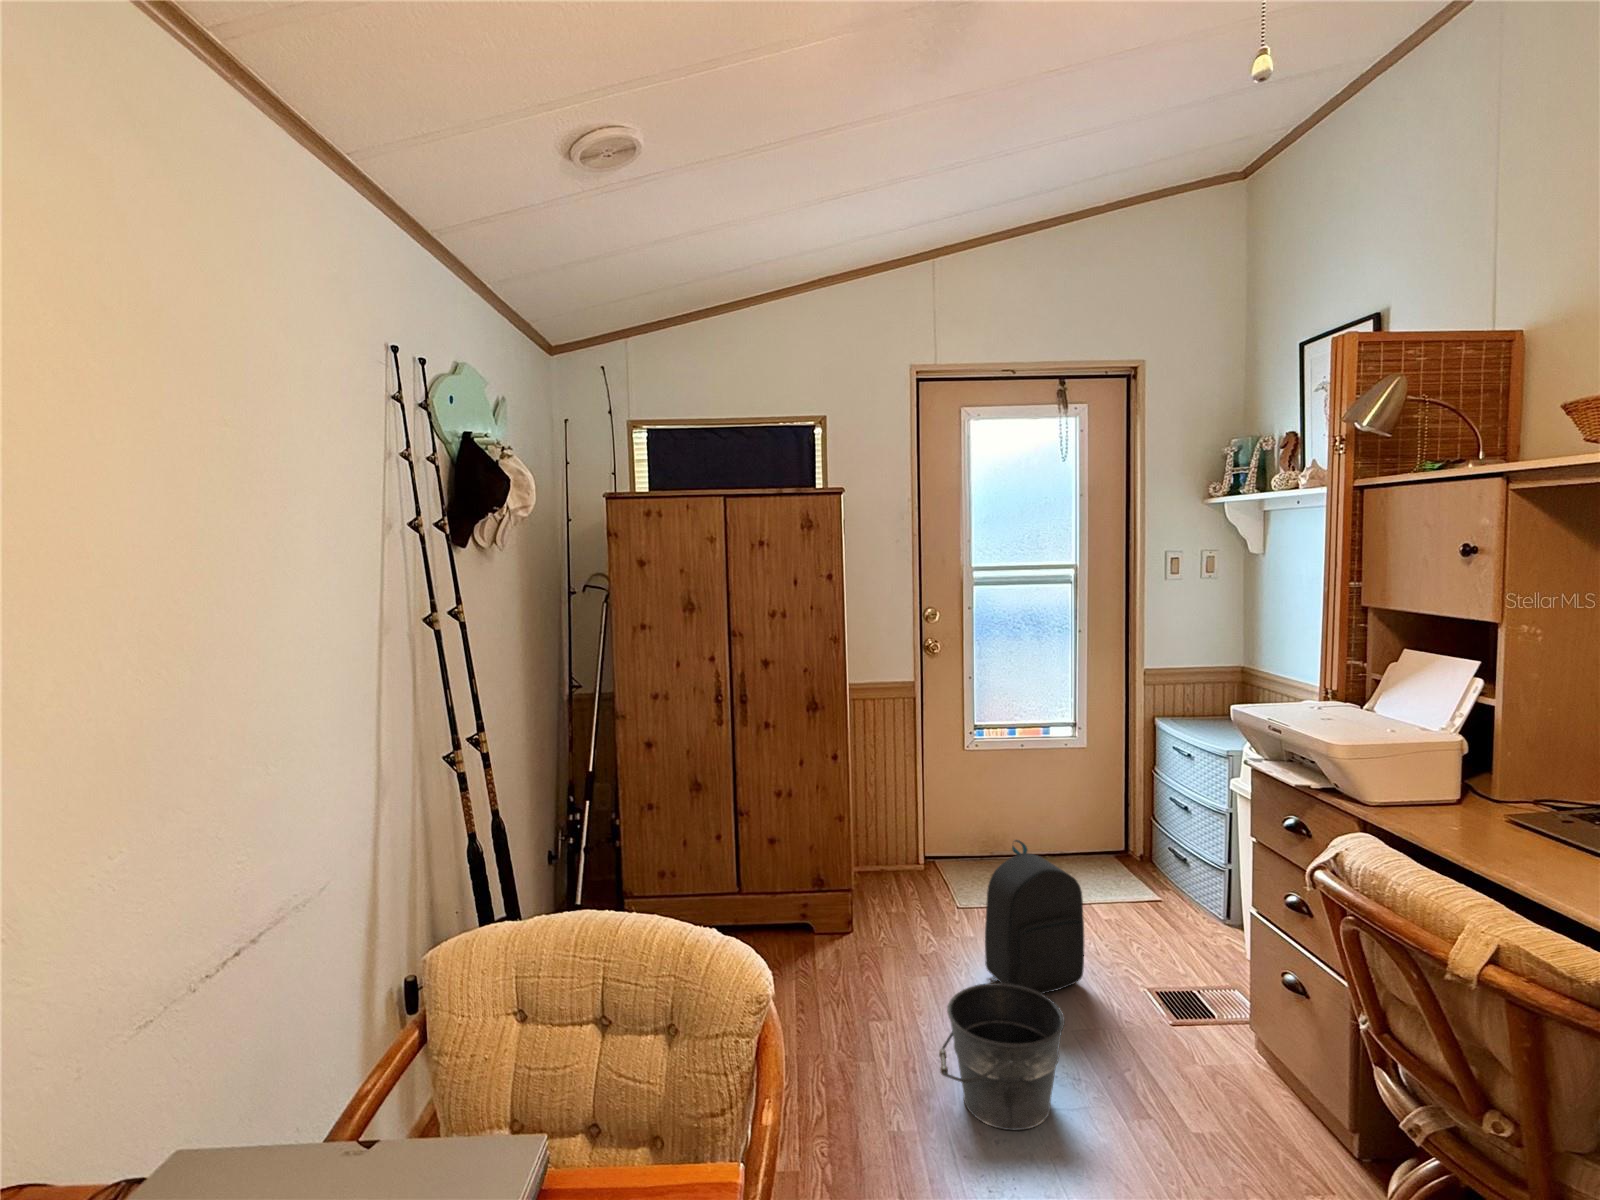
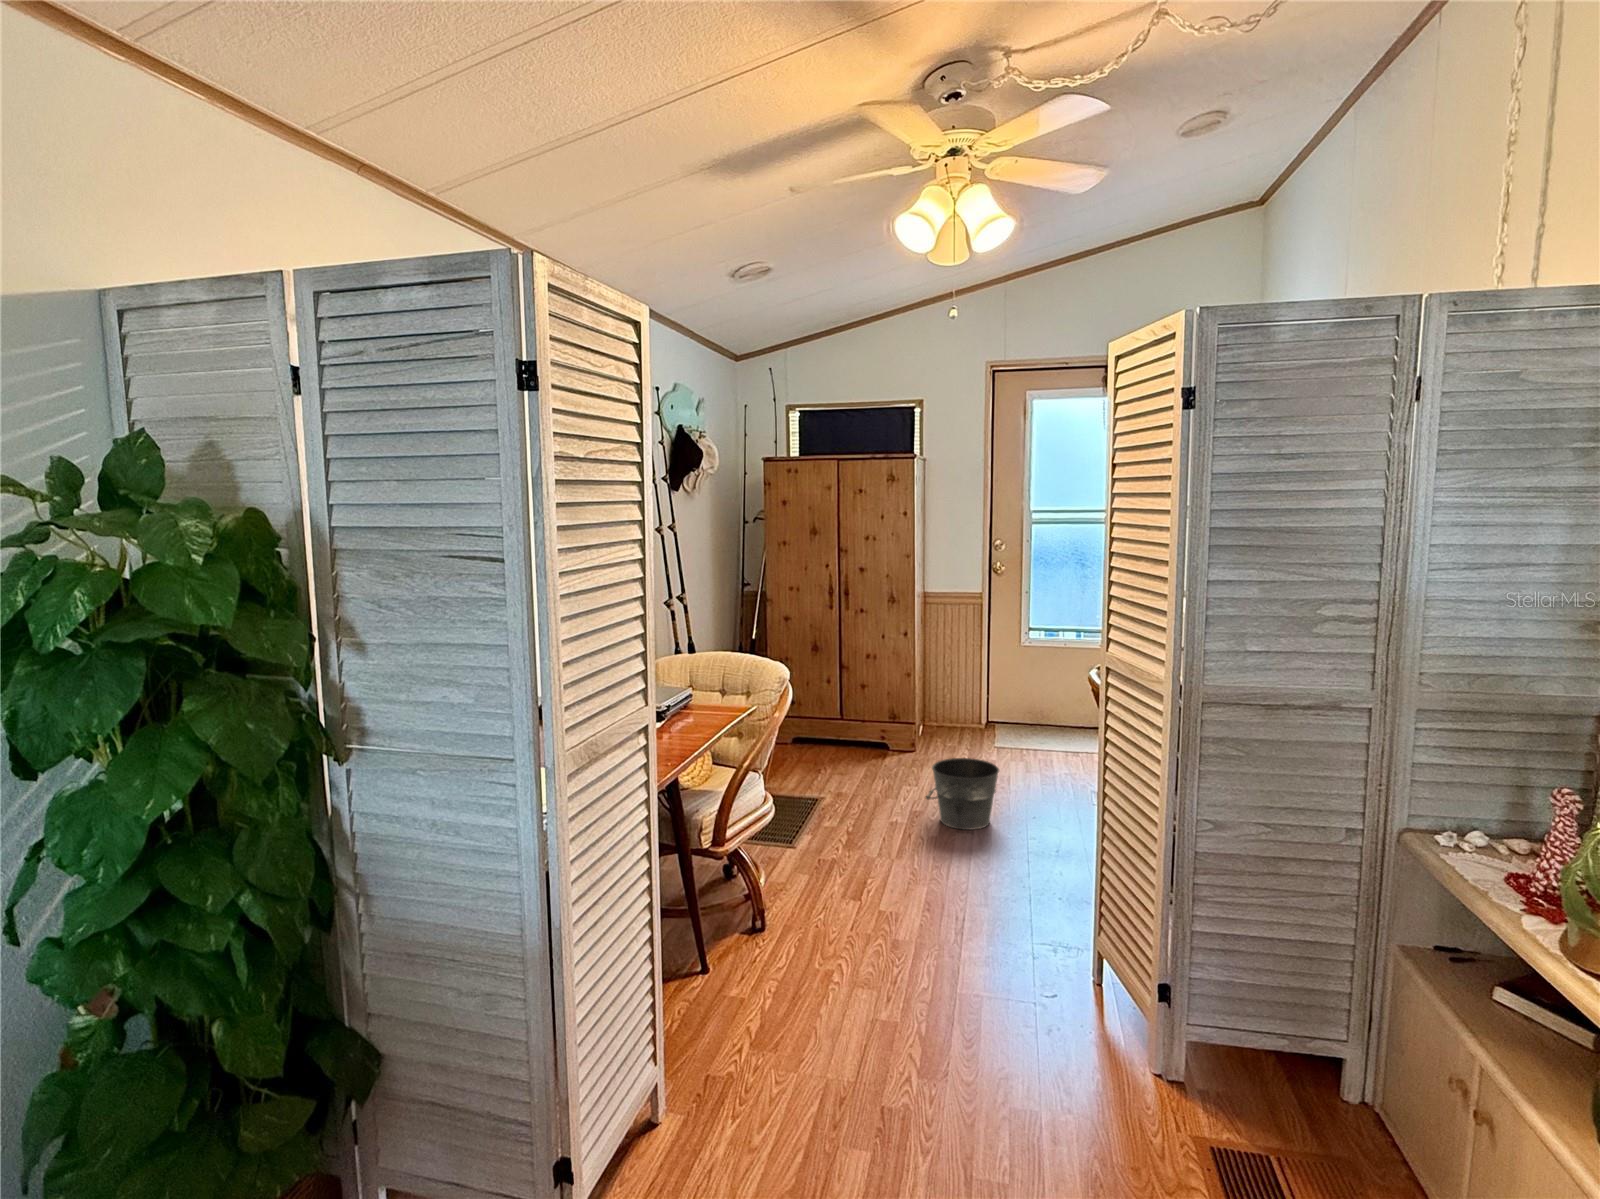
backpack: present [985,840,1084,994] -> none [989,691,1053,786]

